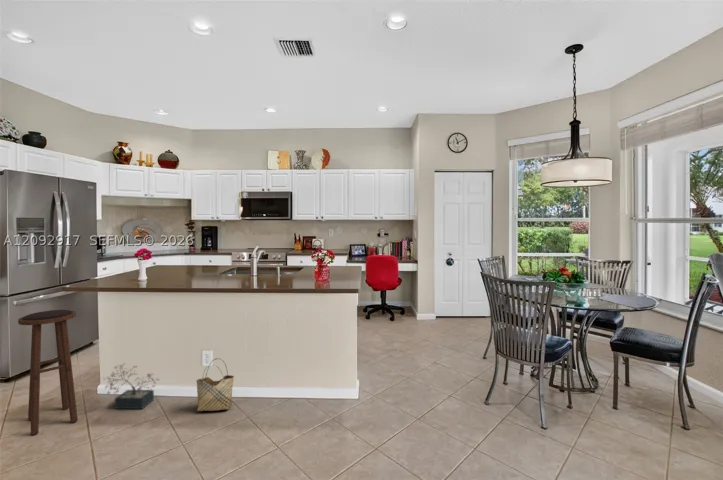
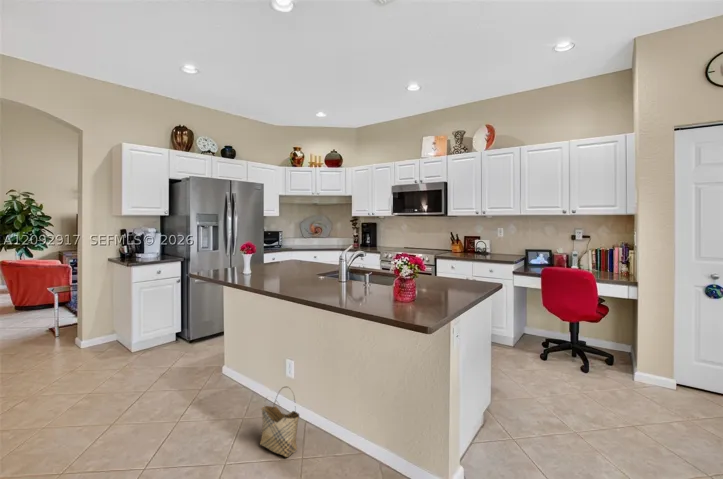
stool: present [18,310,78,435] -> none [142,301,190,413]
decorative plant: present [105,365,158,409] -> none [202,361,250,417]

